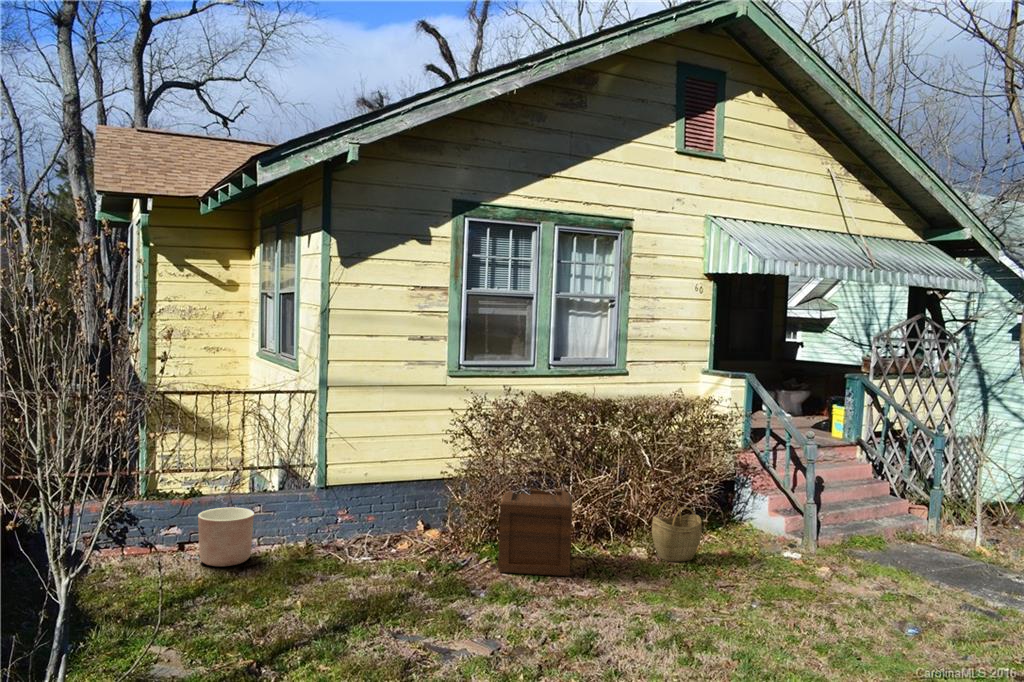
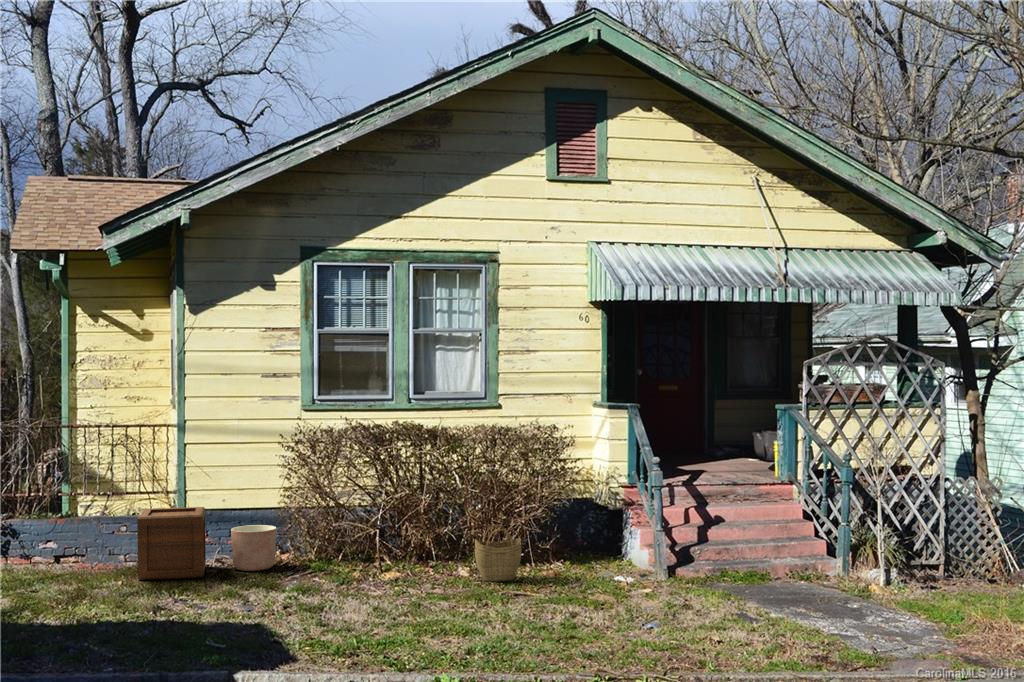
wooden crate: present [498,488,572,576] -> present [137,507,206,580]
planter: present [198,508,254,566] -> present [231,525,276,571]

